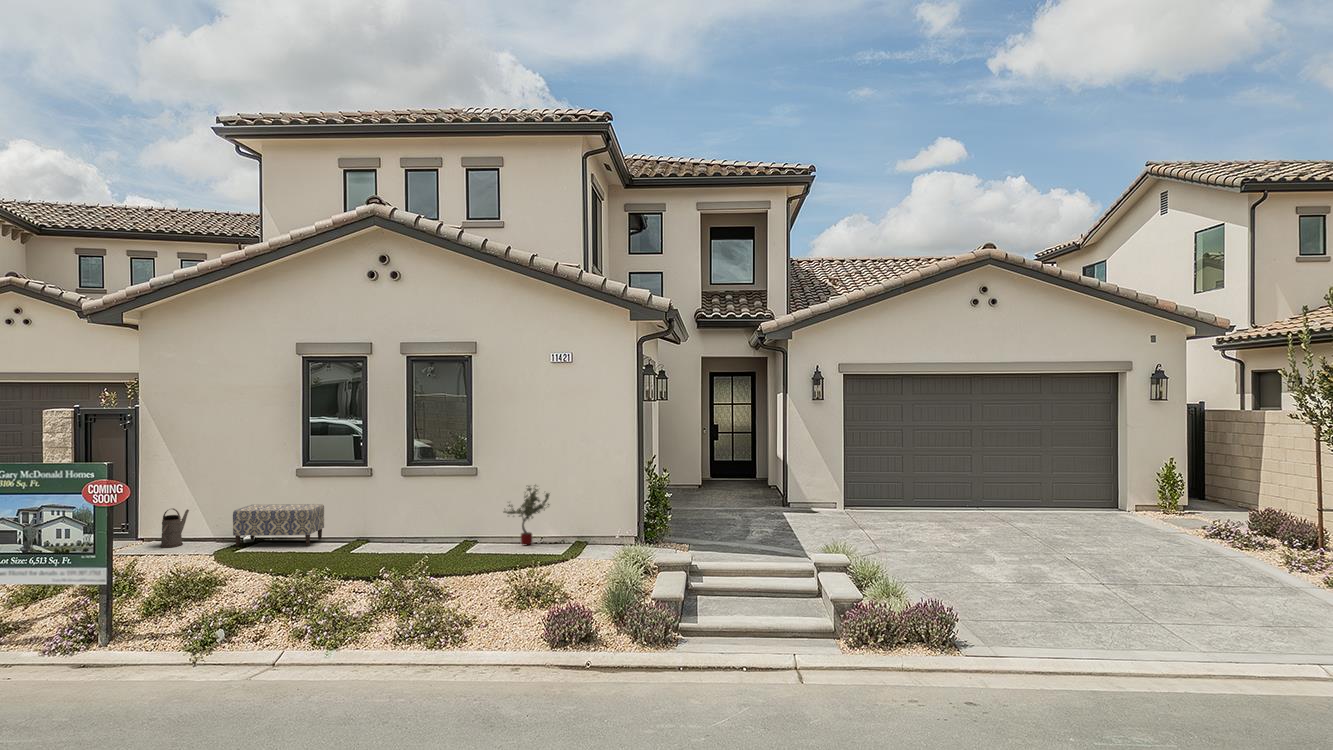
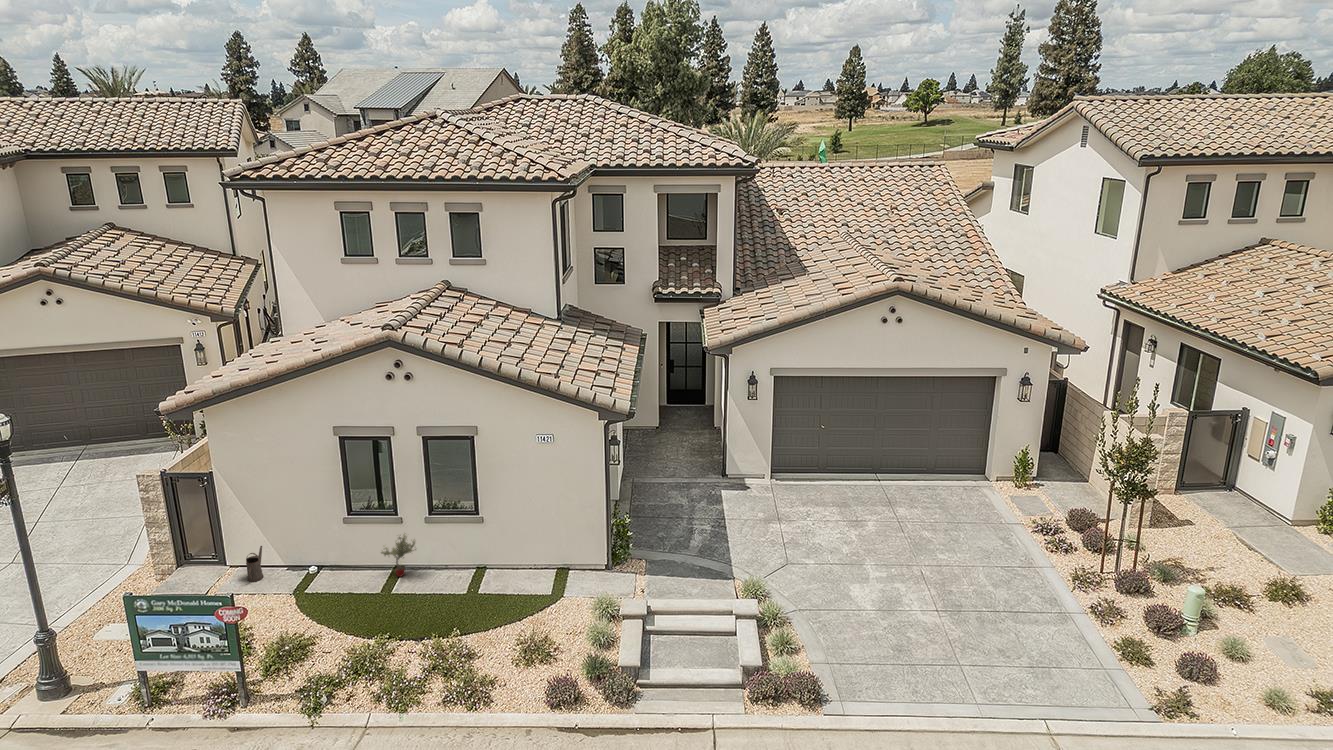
potted tree: present [504,485,549,545] -> present [381,534,416,577]
bench: present [233,504,324,546] -> none [301,543,369,580]

